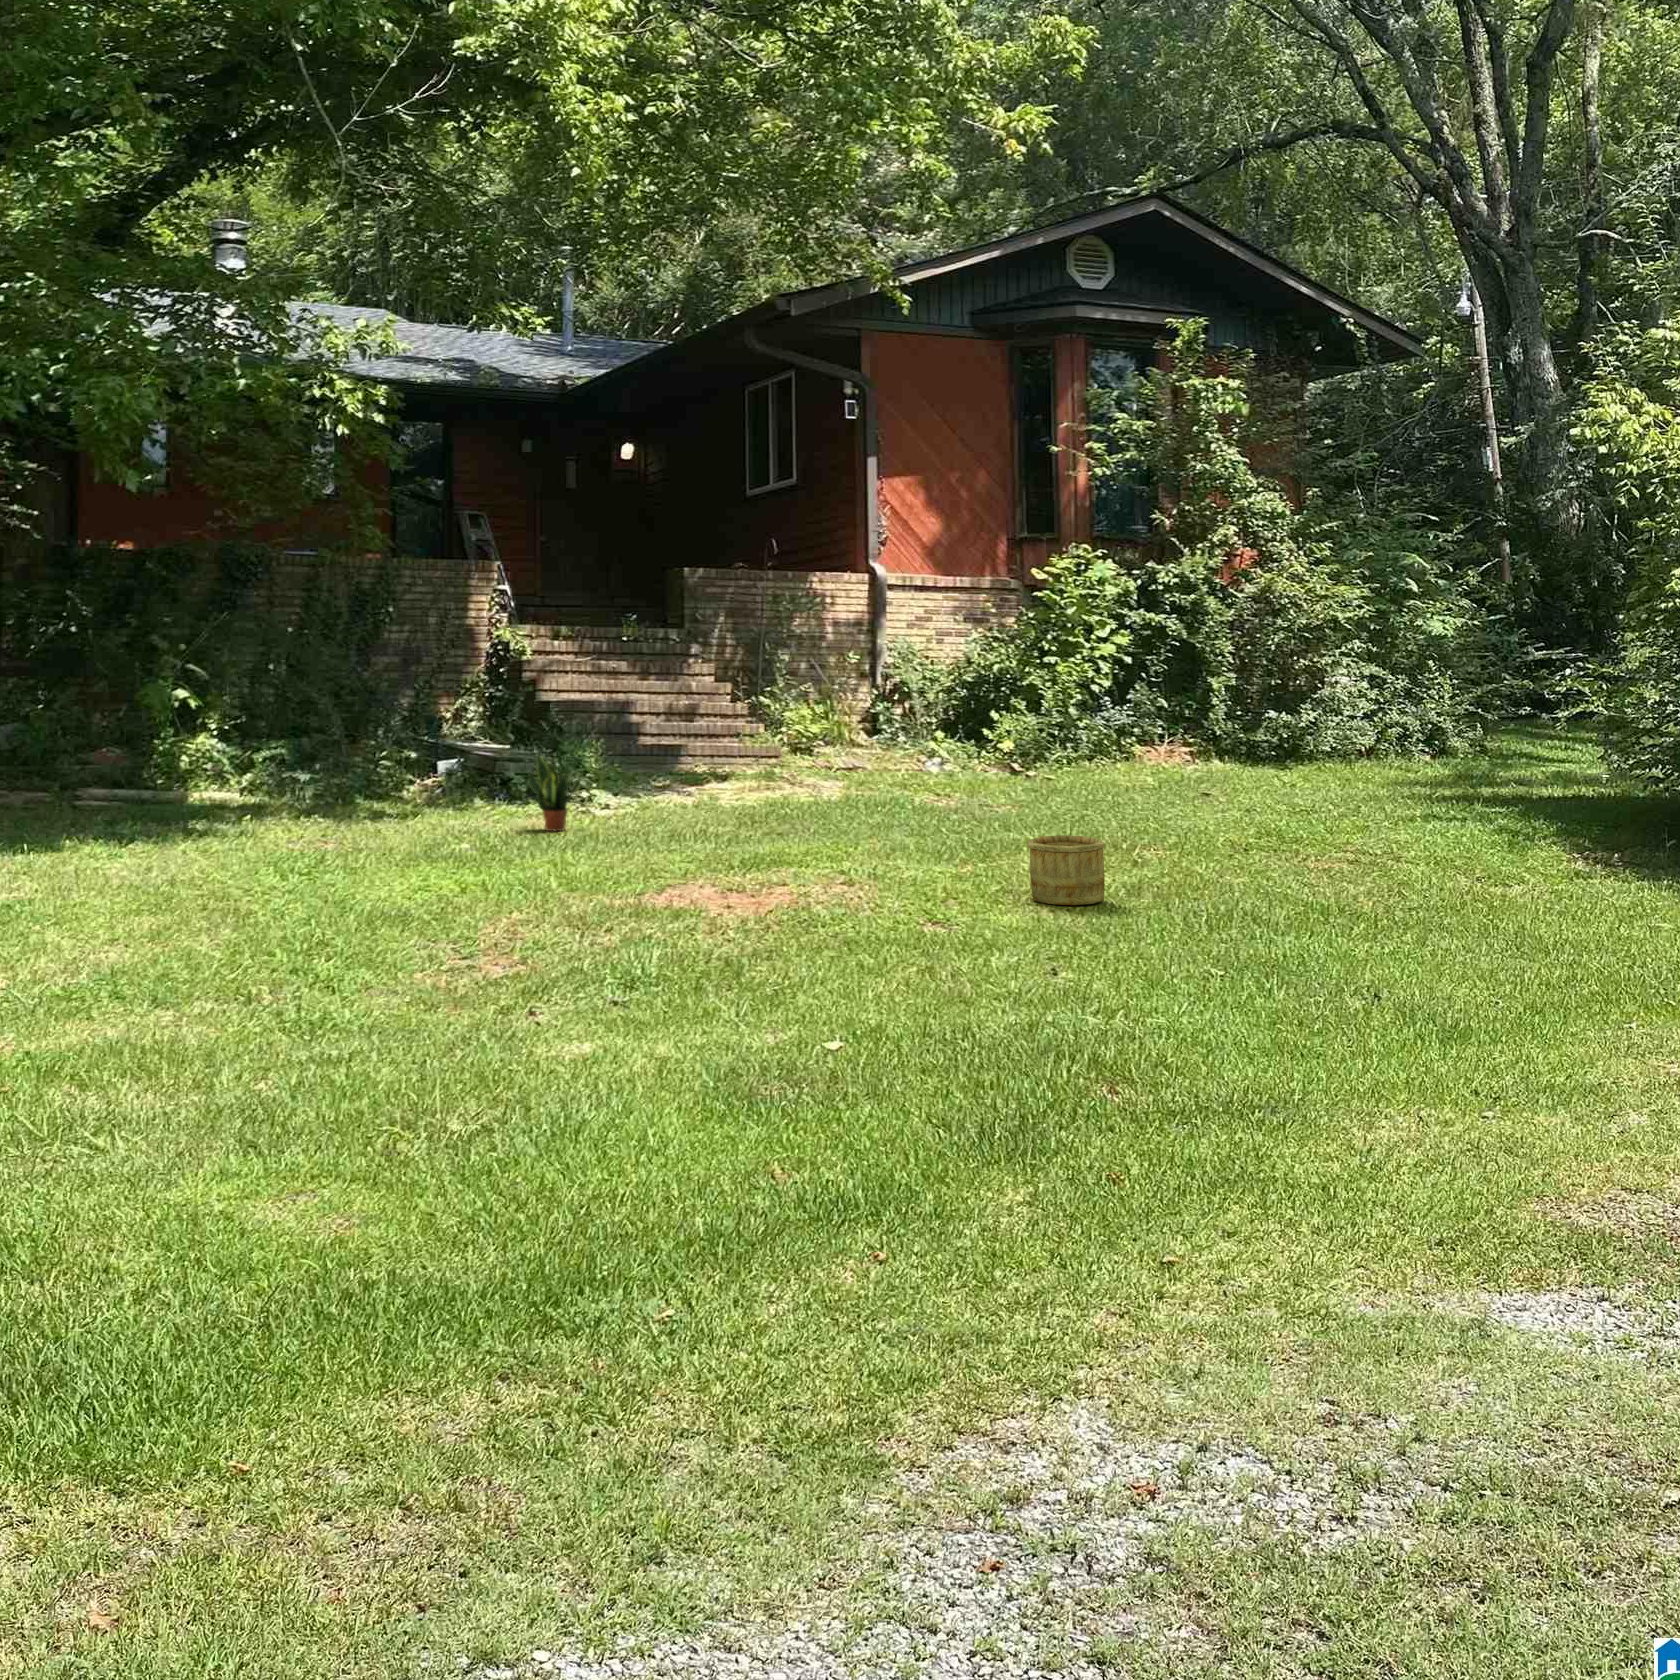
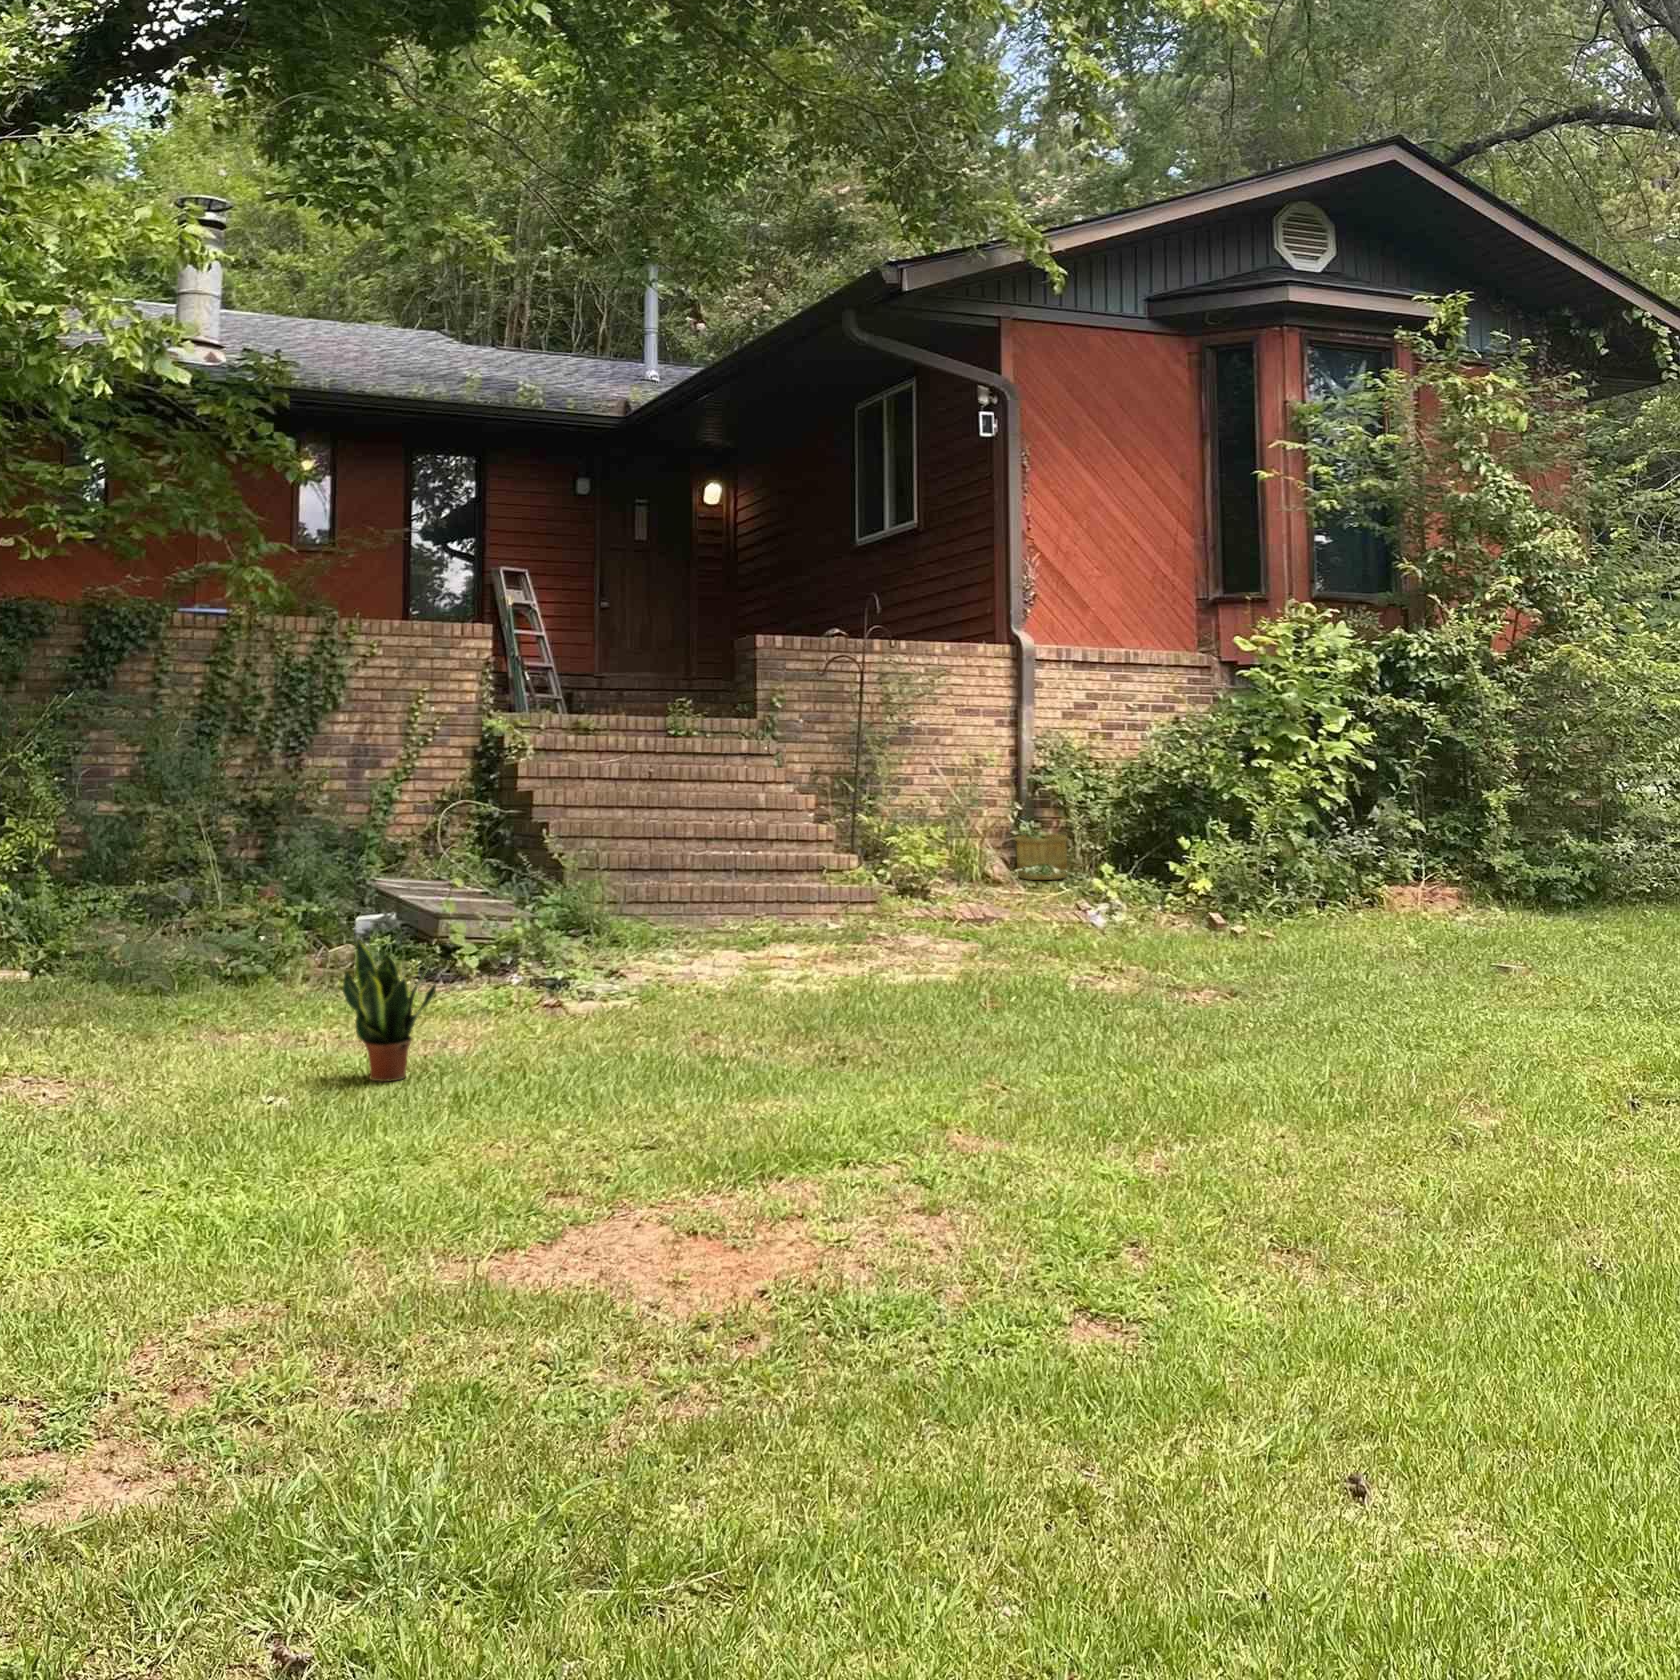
wooden bucket: present [1027,835,1105,905] -> present [1015,834,1067,880]

